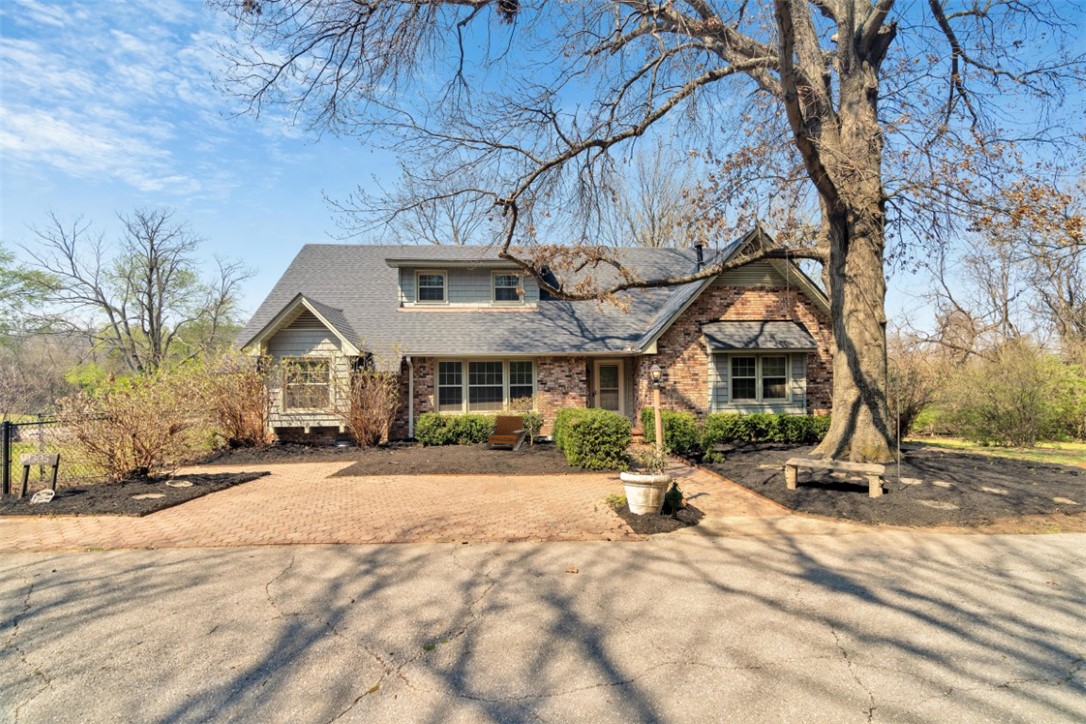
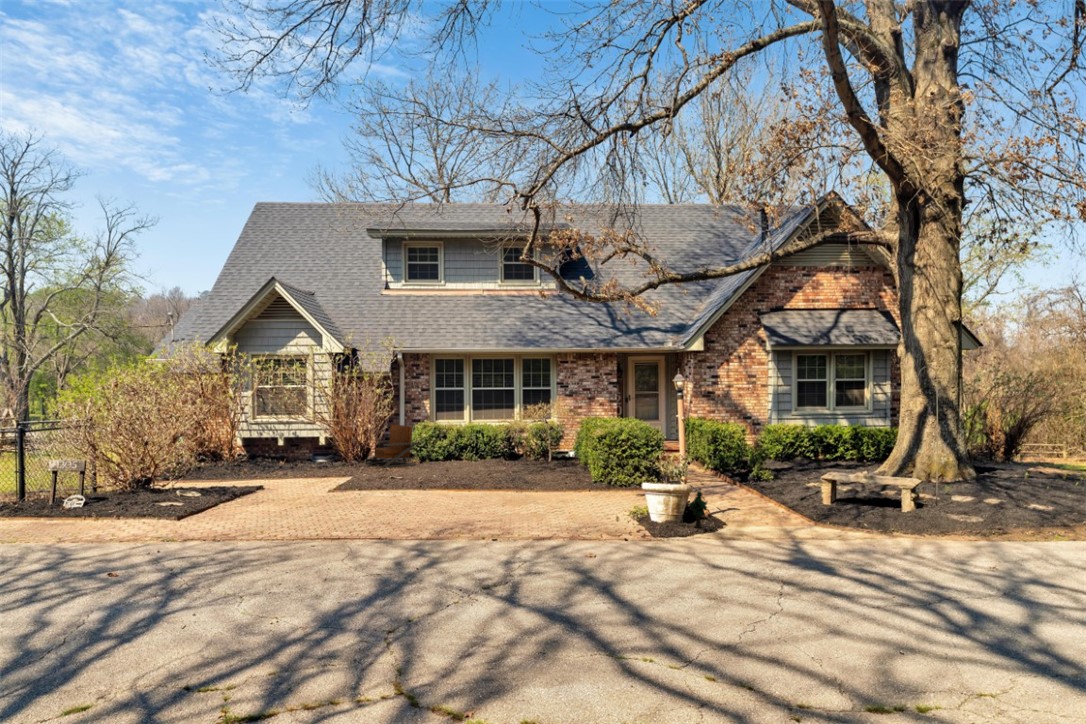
lounge chair: present [484,416,528,451] -> present [366,425,417,467]

